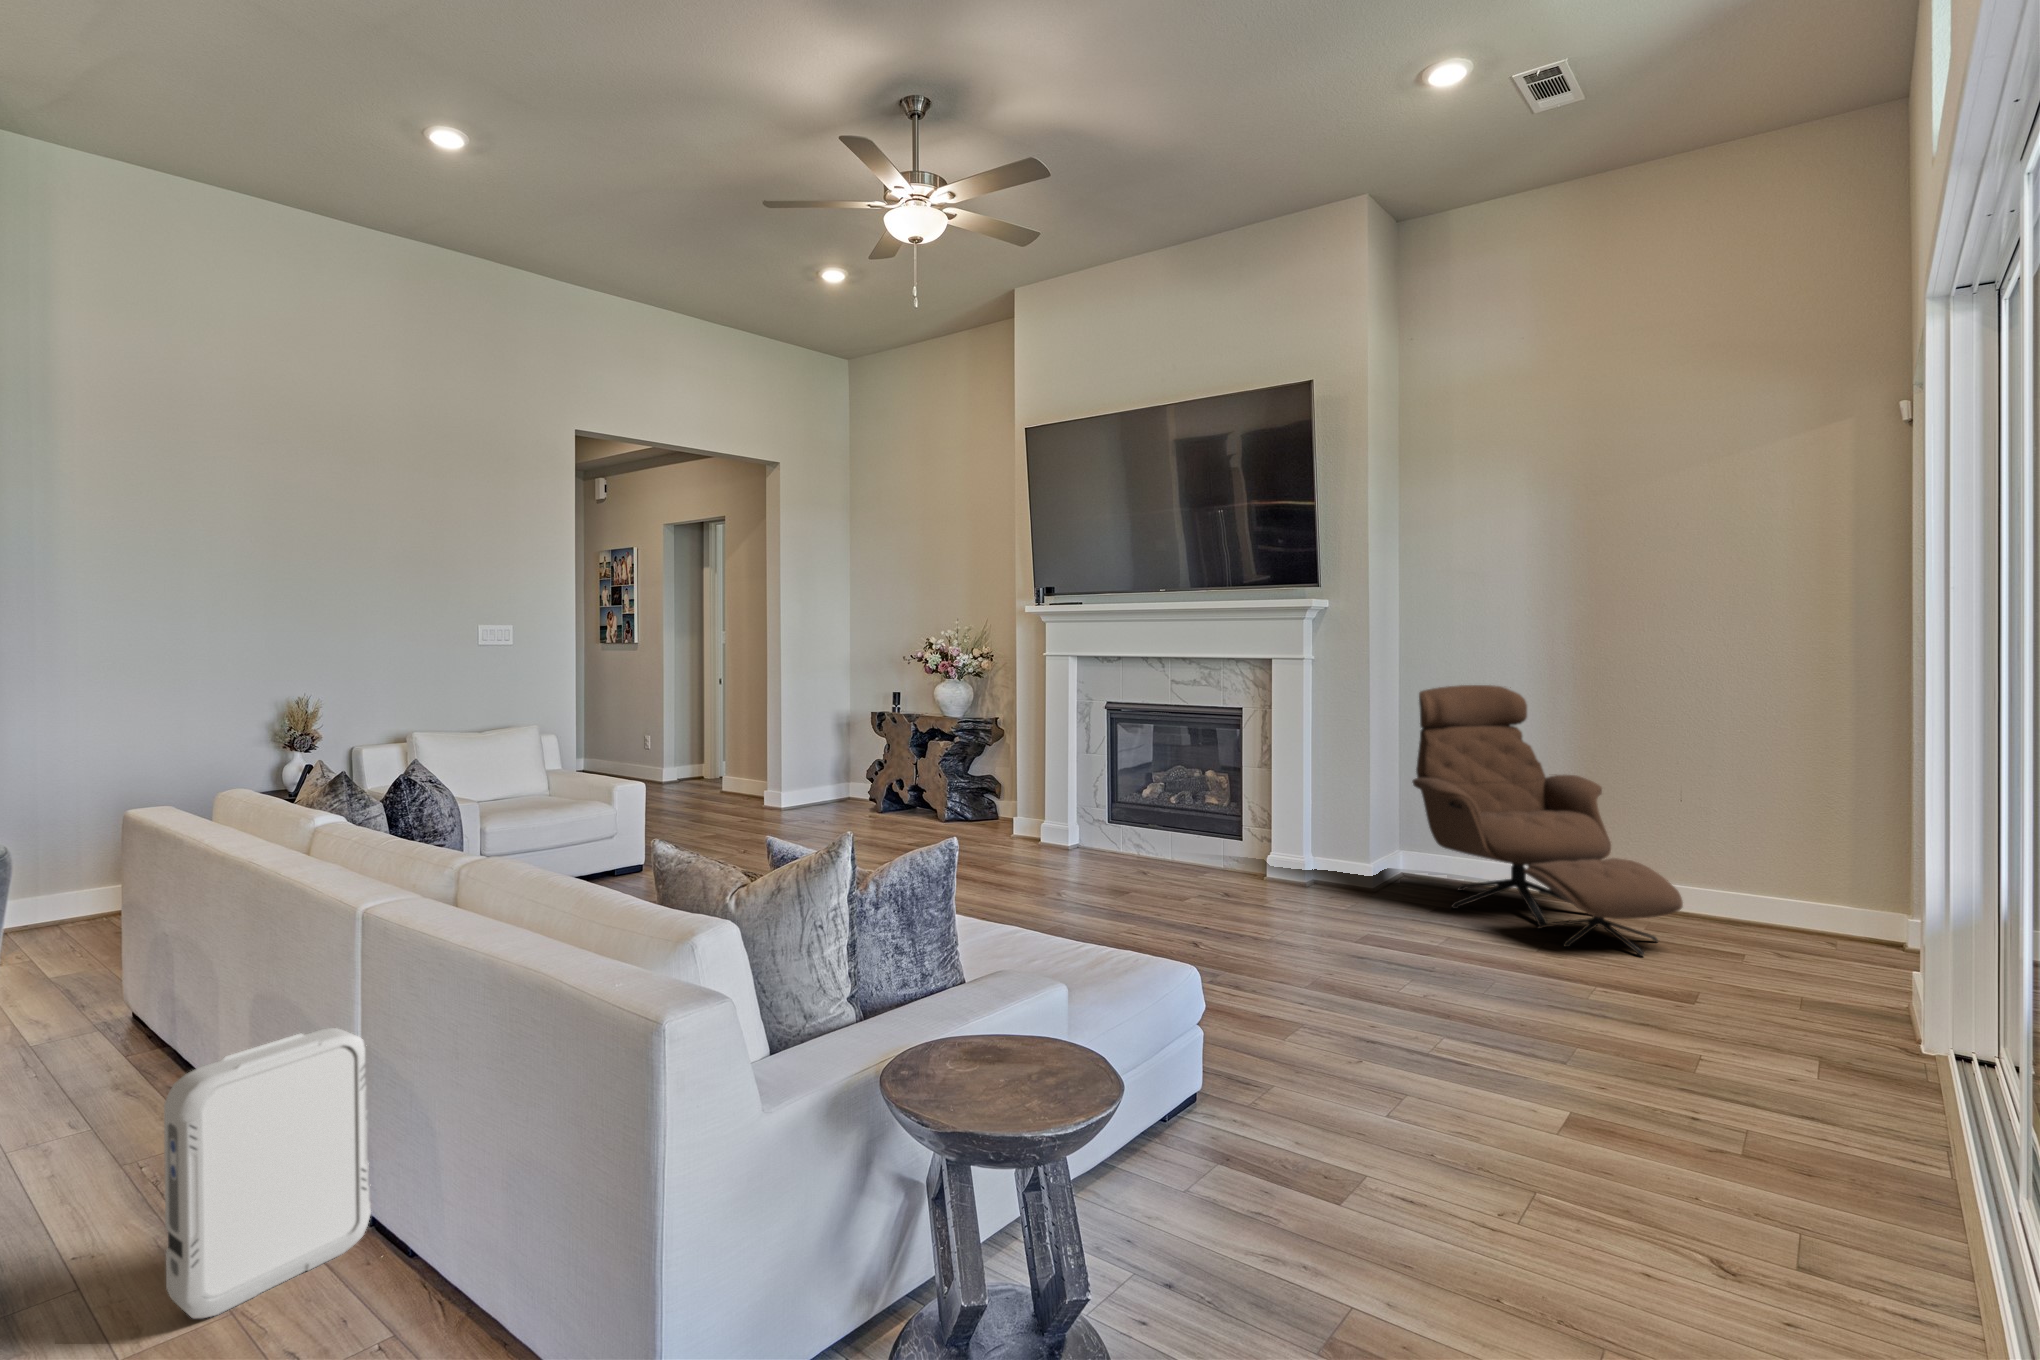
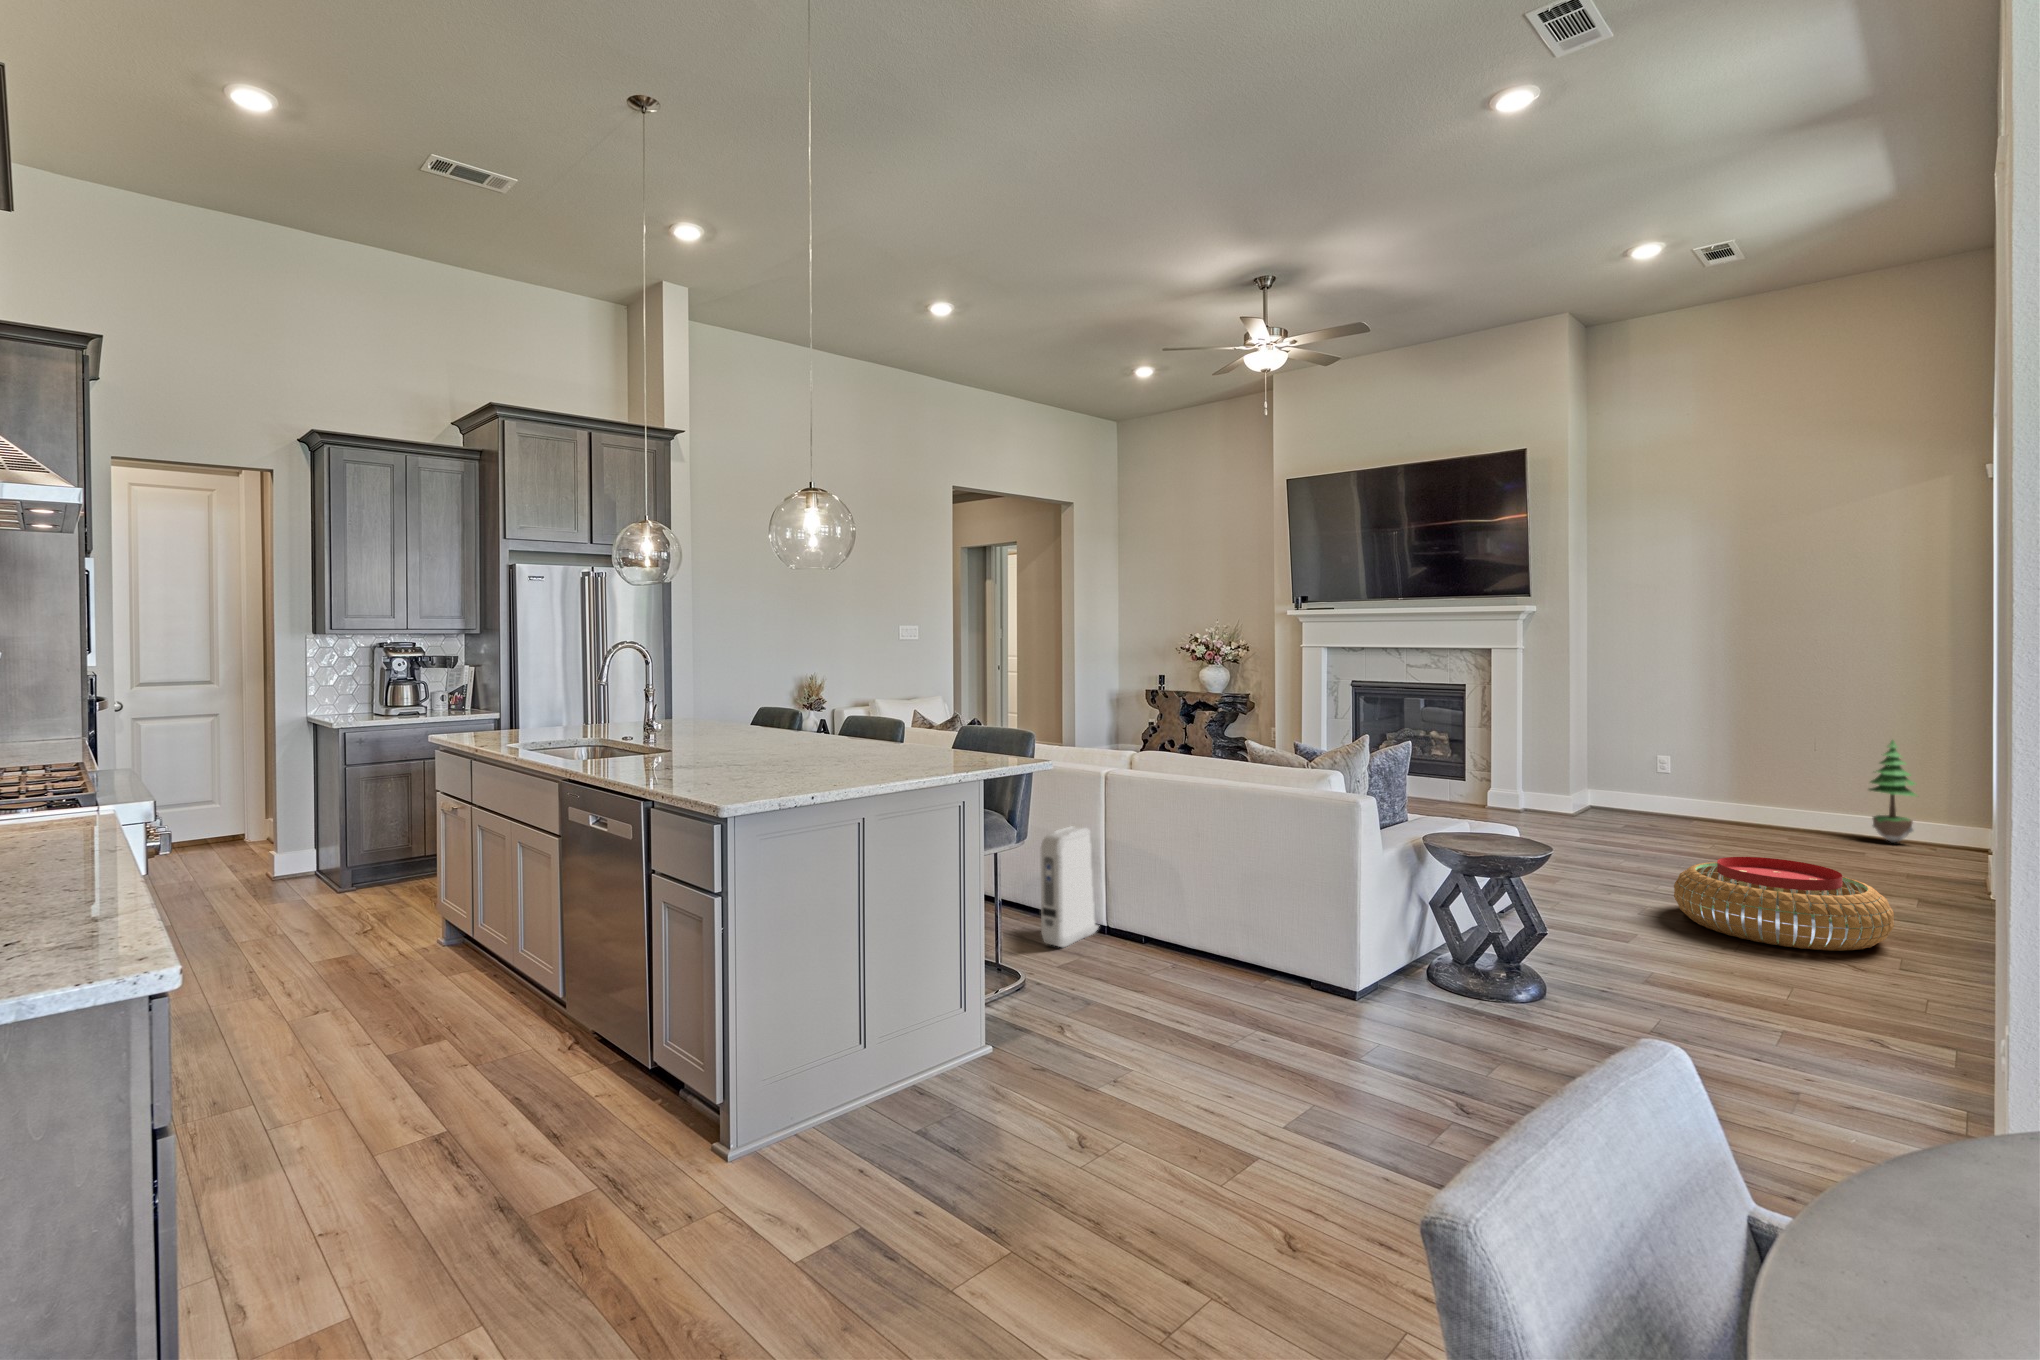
lounge chair: present [1413,685,1683,956] -> none [1603,667,1812,850]
potted tree: none [1753,788,1822,937] -> present [1869,740,1916,843]
pouf: none [1468,1025,1833,1239] -> present [1674,857,1894,951]

